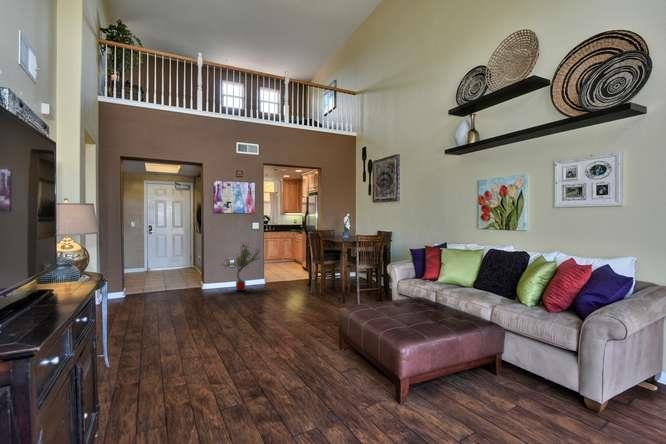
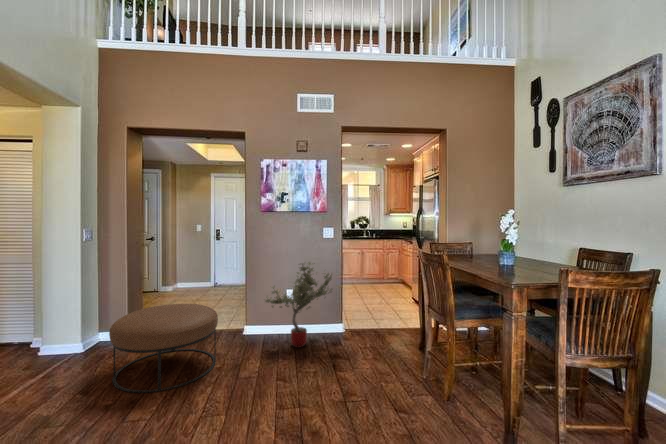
ottoman: none [138,268,199,309] -> present [109,304,218,393]

